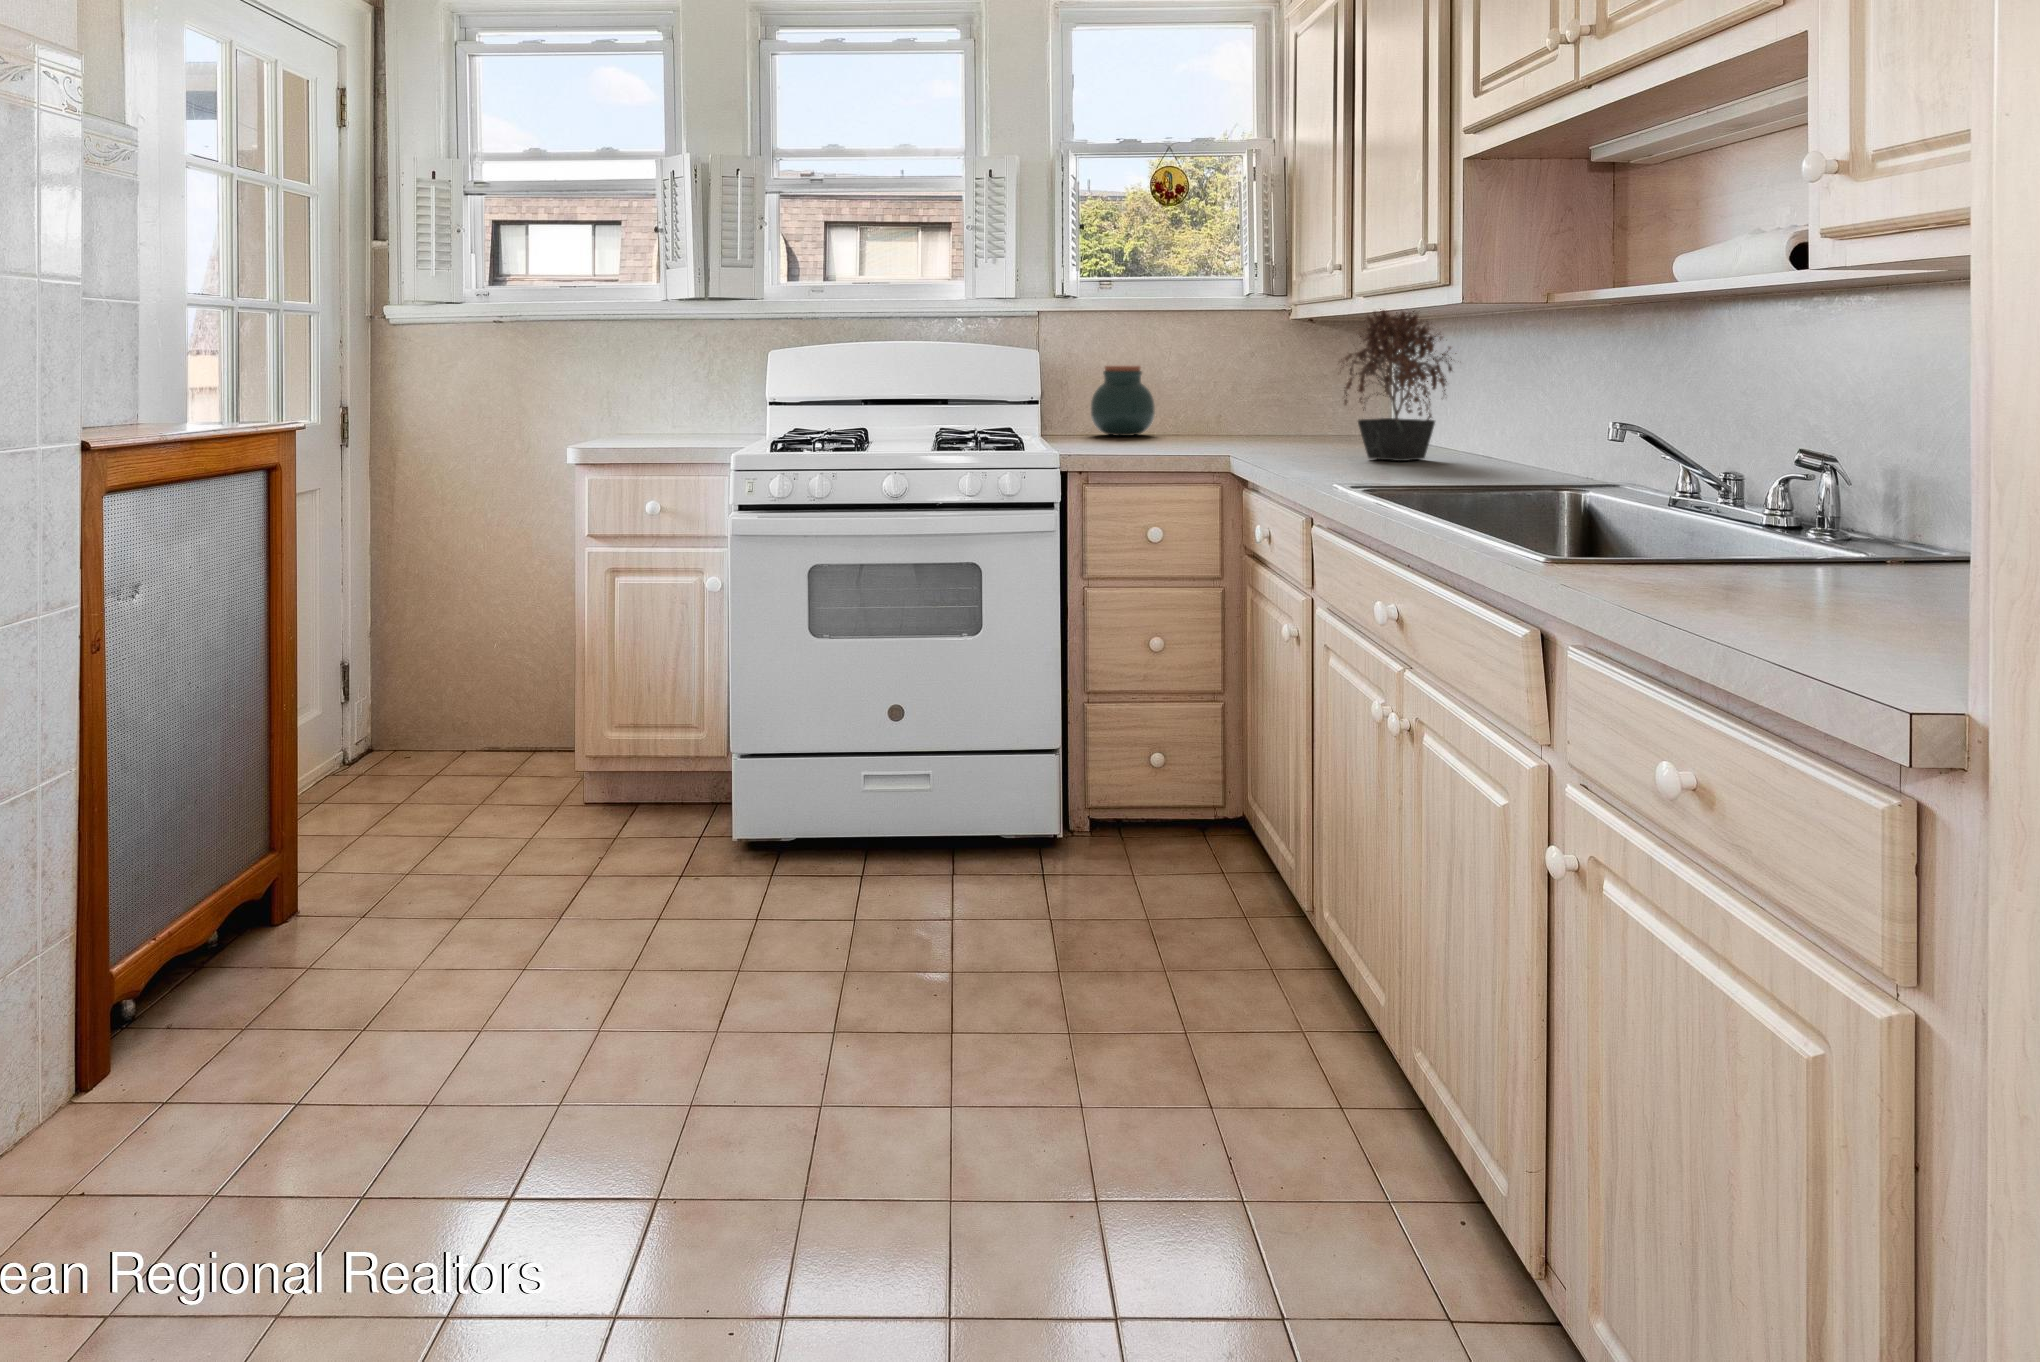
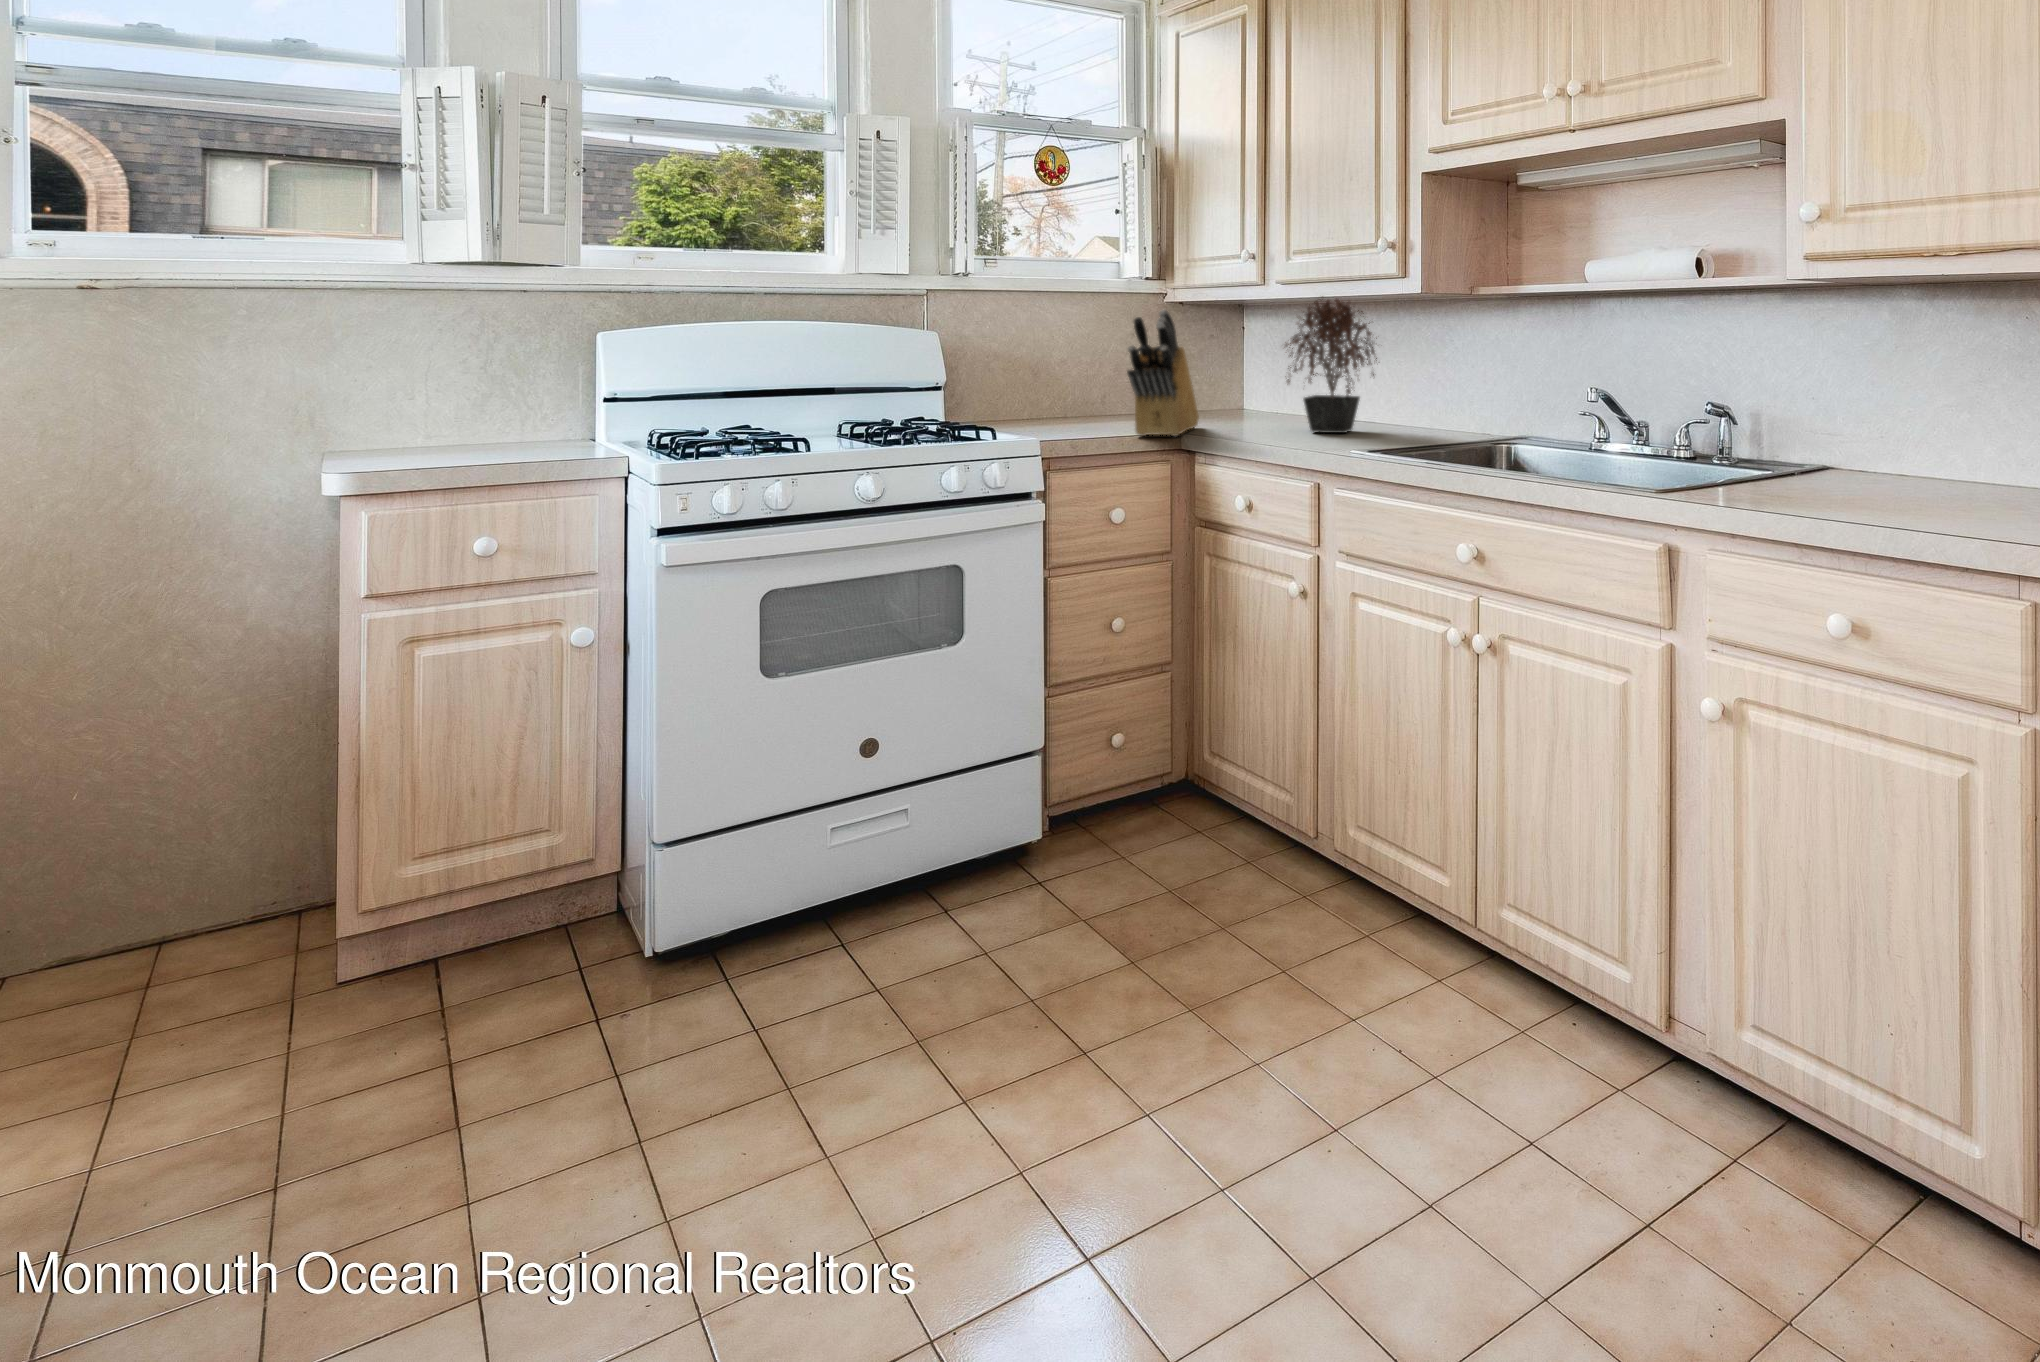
knife block: none [1156,324,1270,455] -> present [1127,310,1199,436]
jar: present [1091,366,1155,436] -> none [975,346,1042,418]

